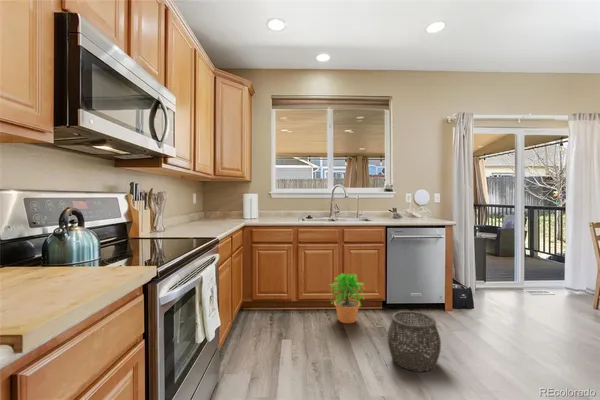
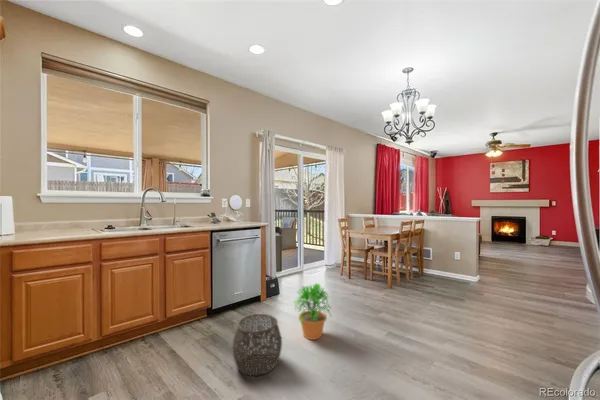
potted plant: present [331,273,363,323] -> present [294,284,331,339]

